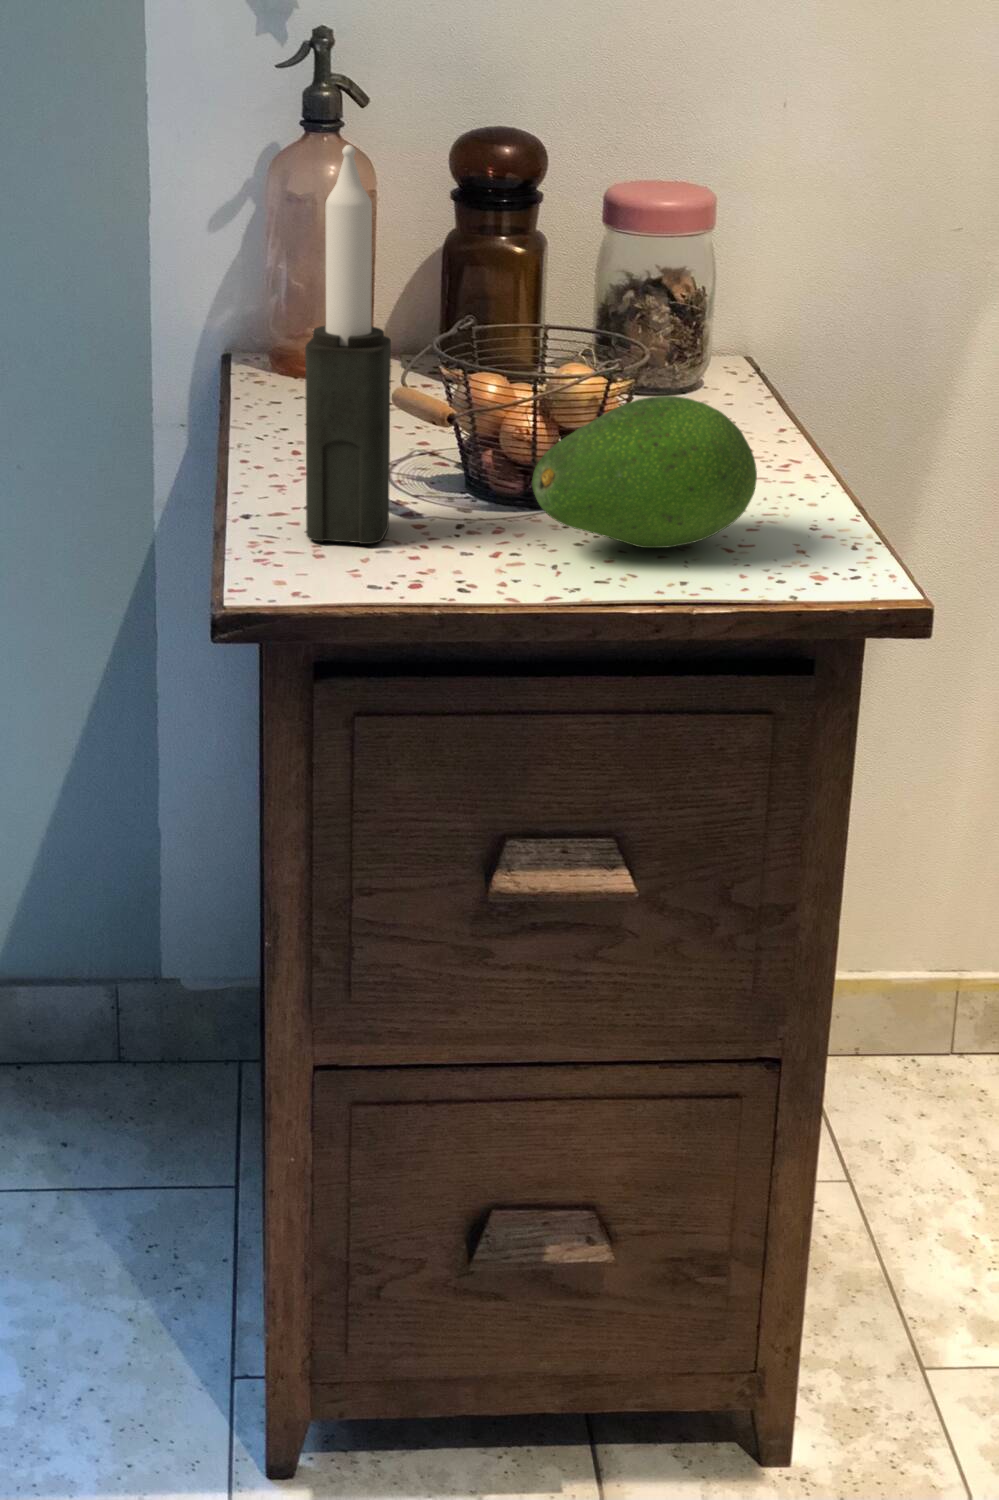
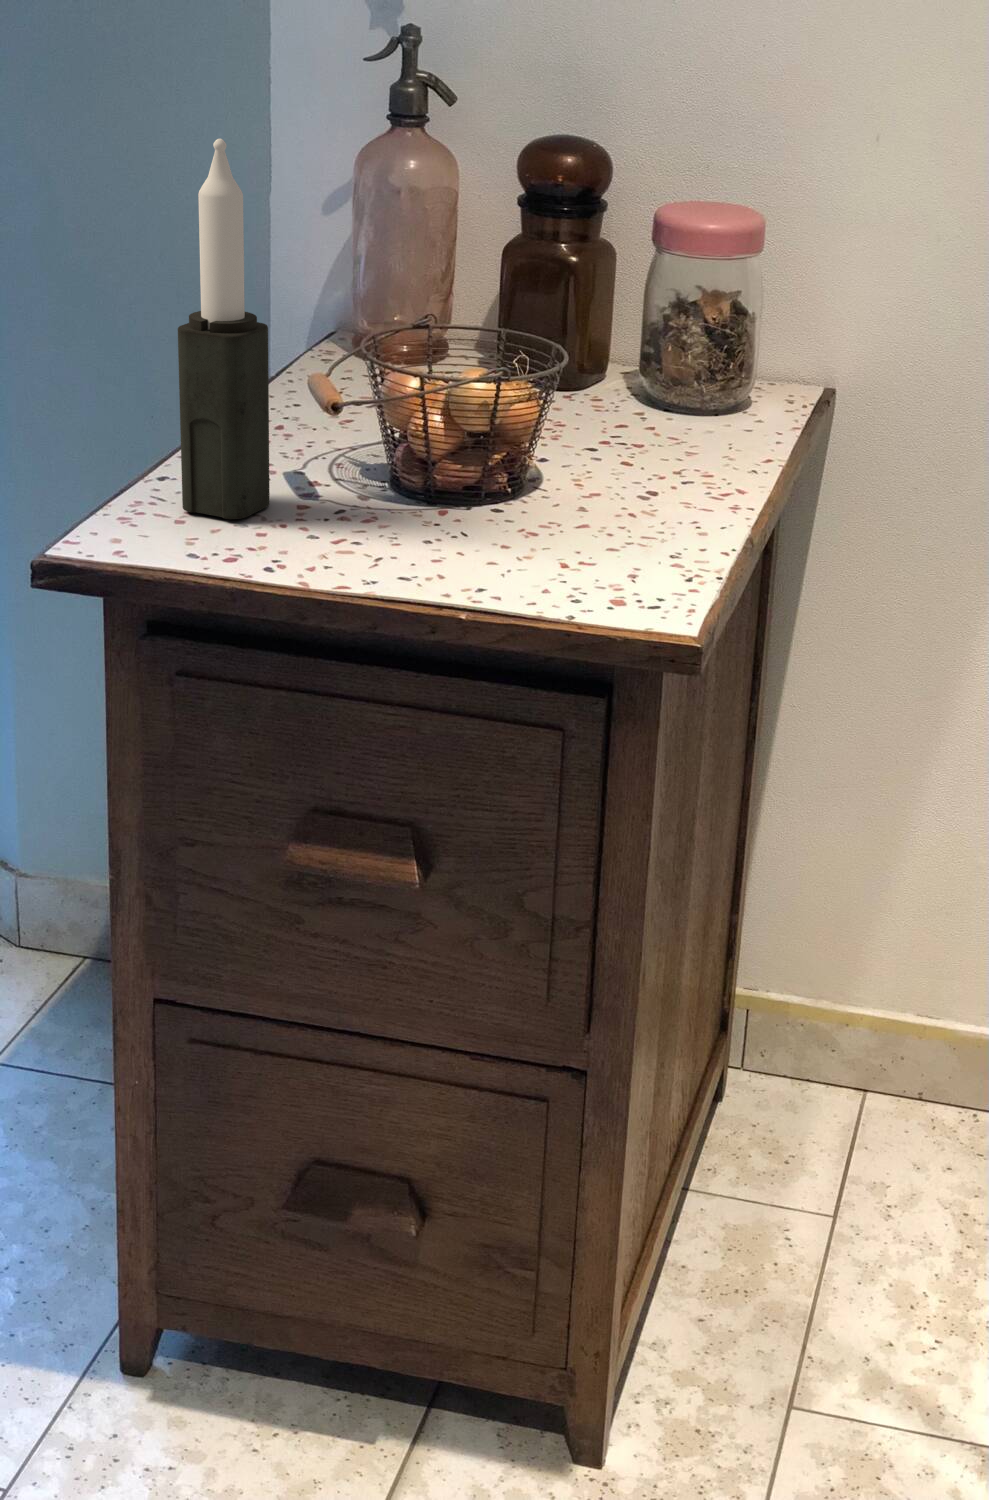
fruit: present [532,396,757,548] -> none [371,404,600,553]

